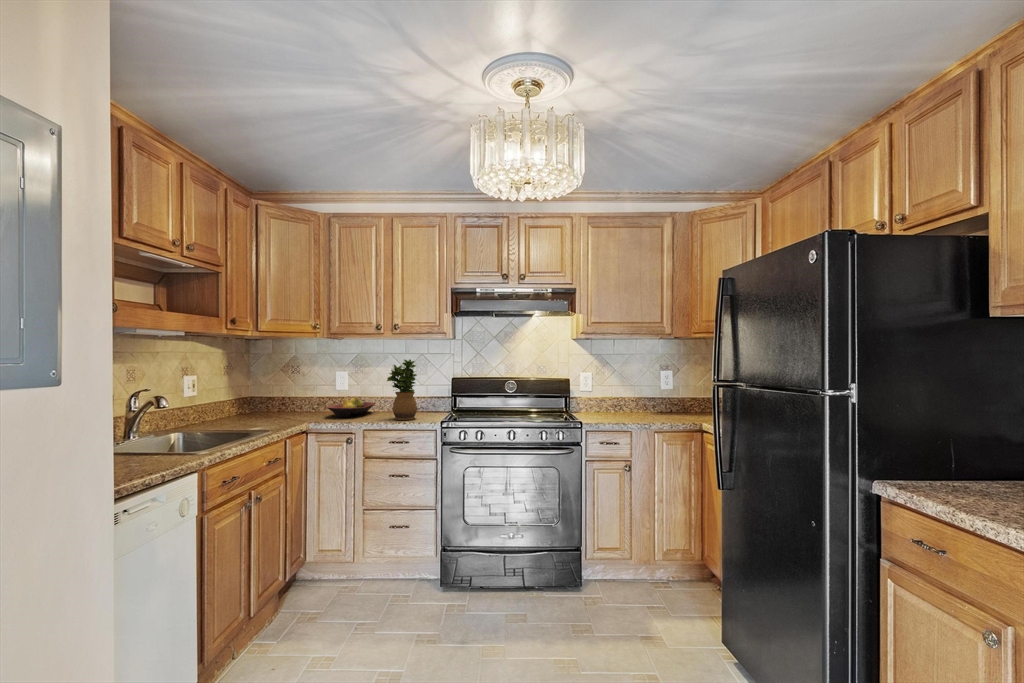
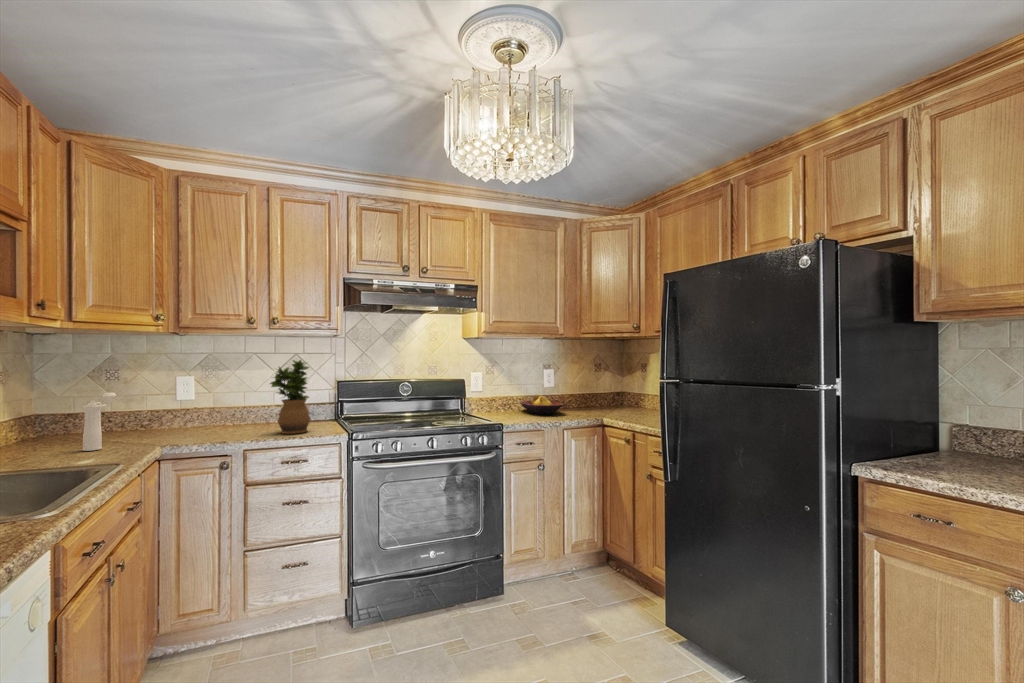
pepper mill: none [265,381,288,422] -> present [83,393,116,451]
fruit bowl: present [327,397,374,417] -> present [520,395,564,415]

